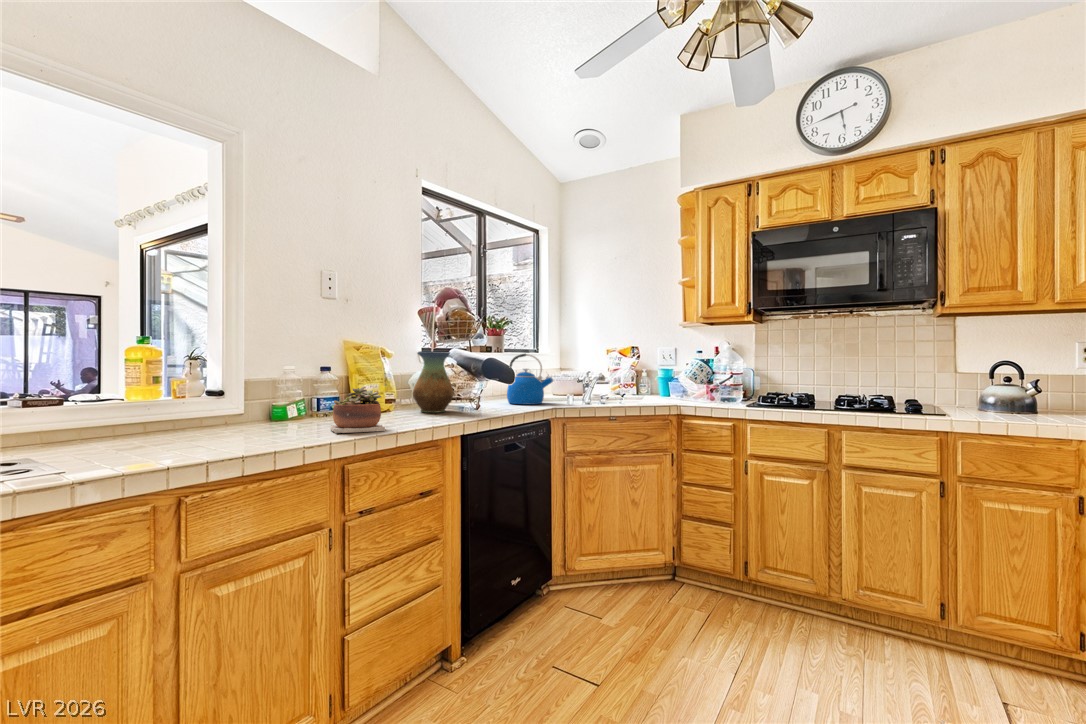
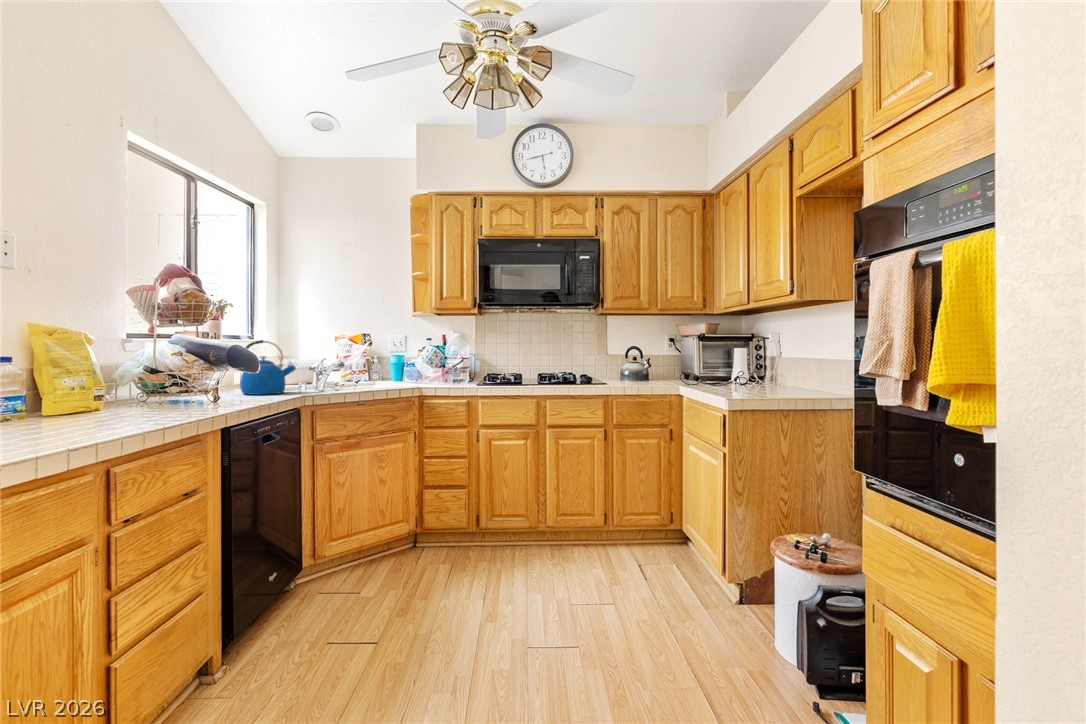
vase: present [413,351,454,413] -> none [131,337,189,408]
succulent plant: present [330,387,385,433] -> none [51,379,144,435]

